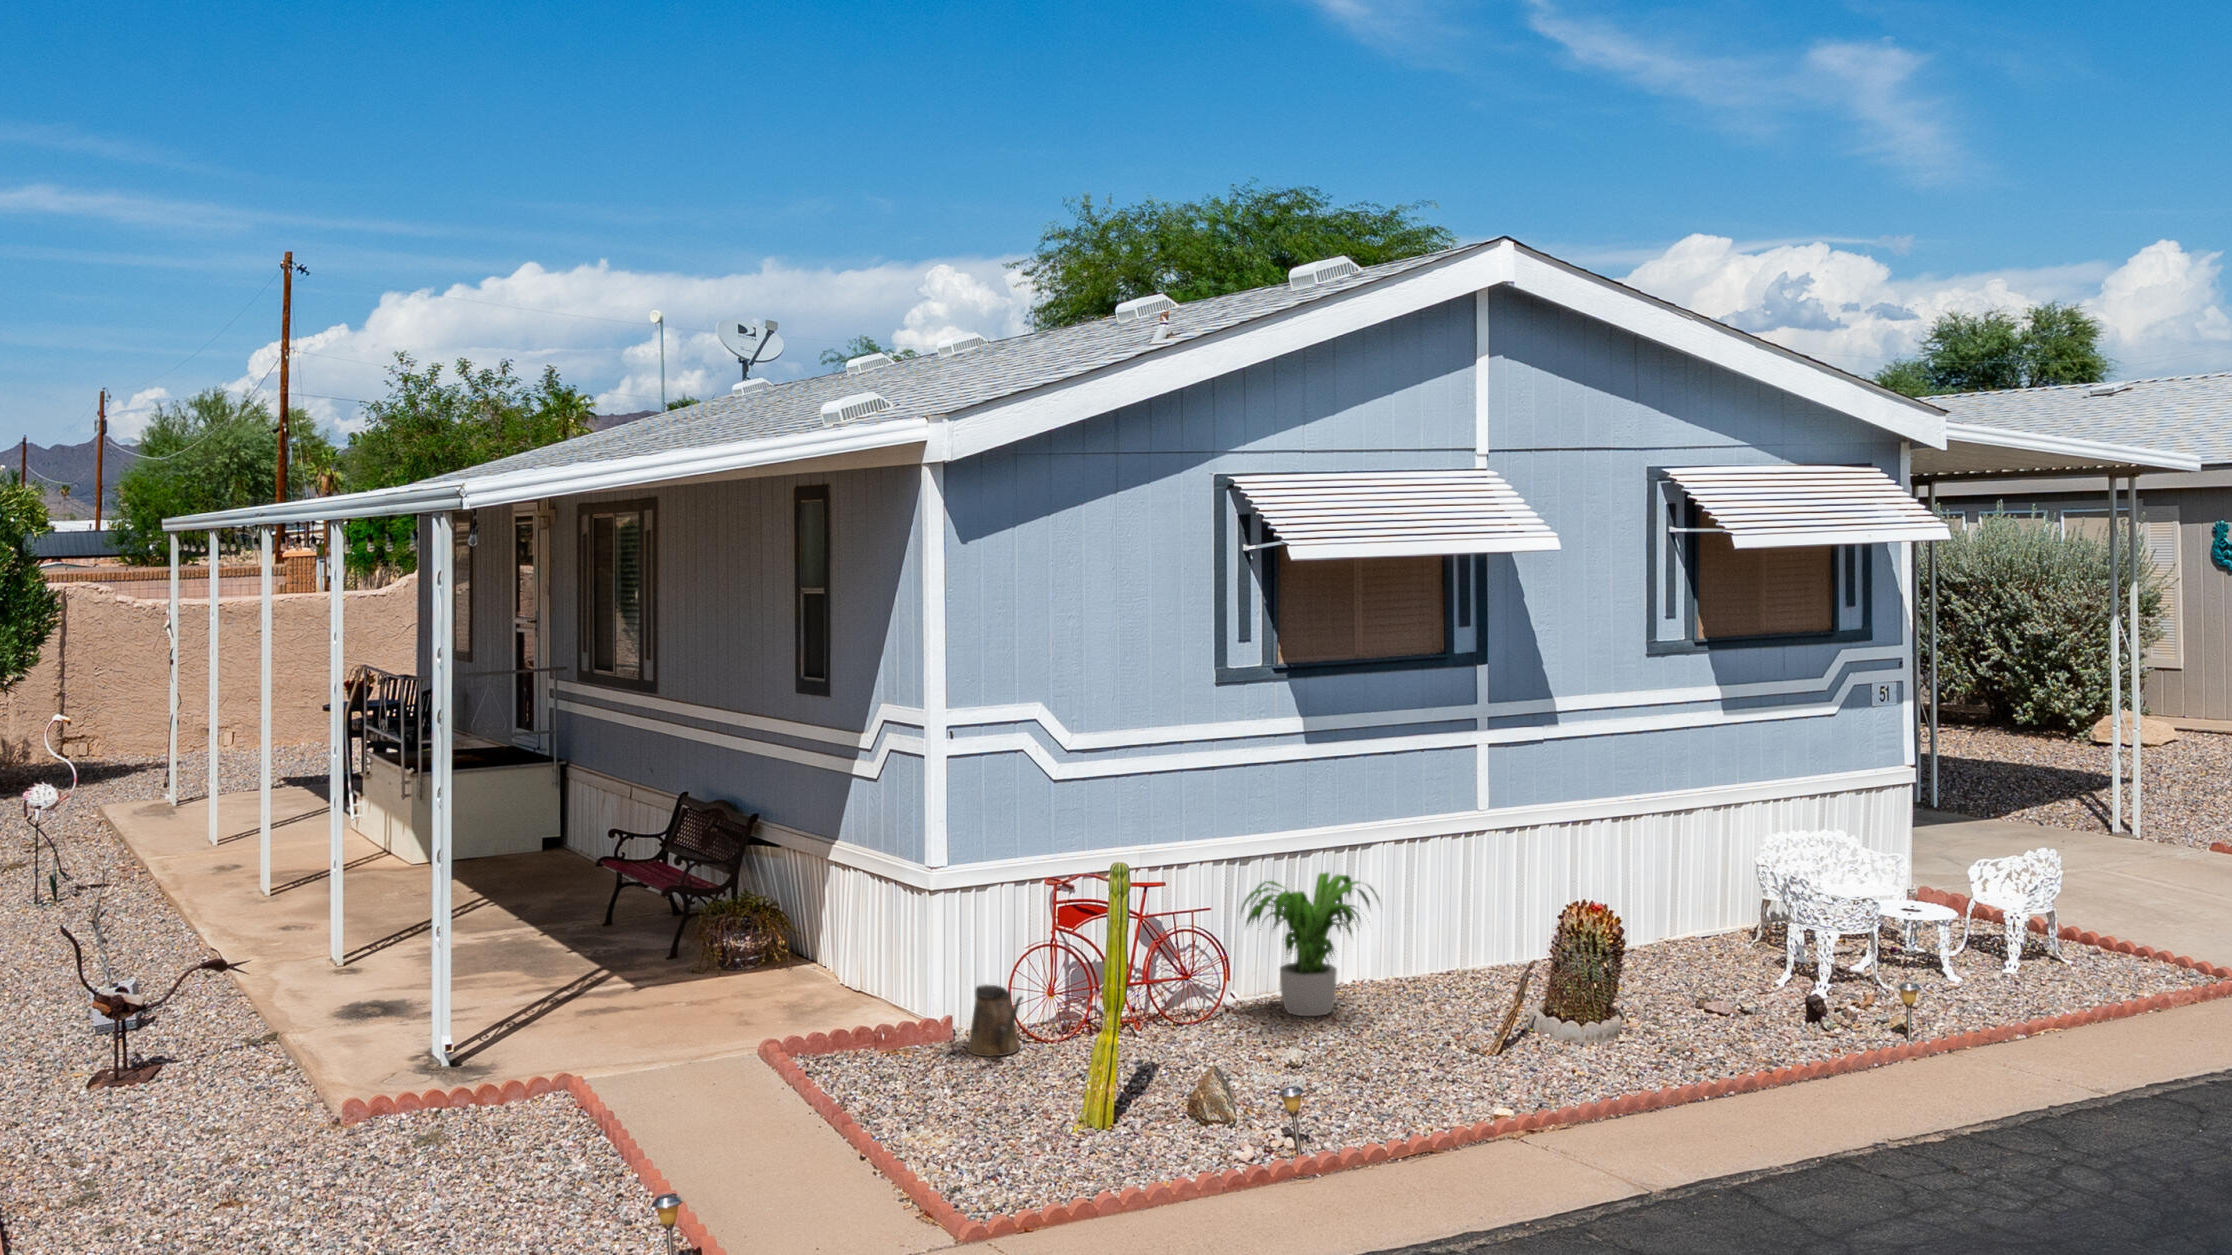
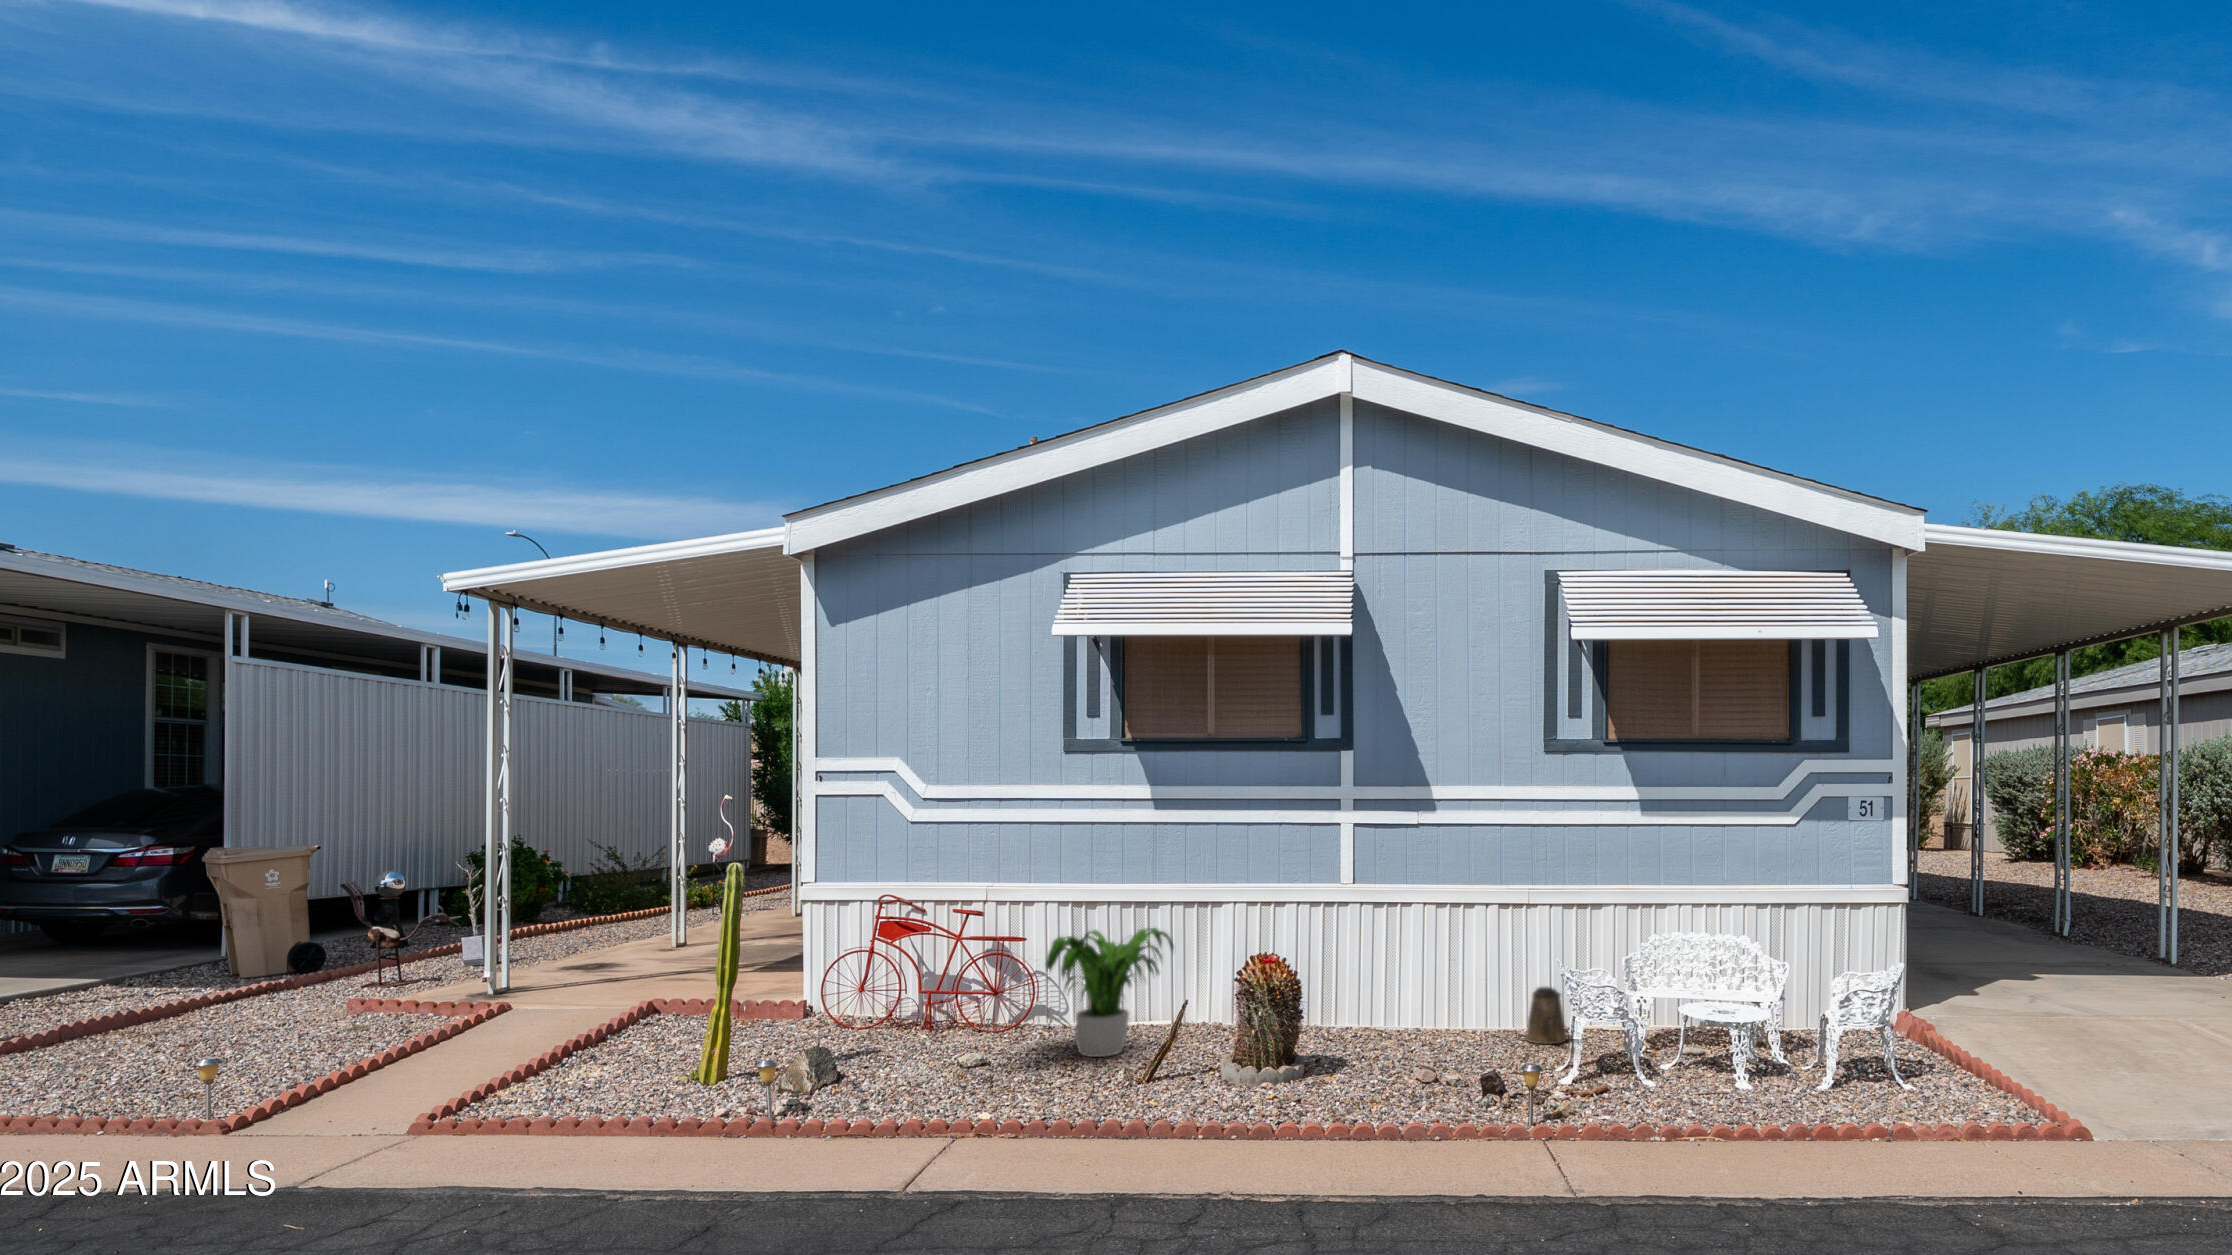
watering can: present [967,984,1022,1057] -> present [1526,987,1567,1044]

